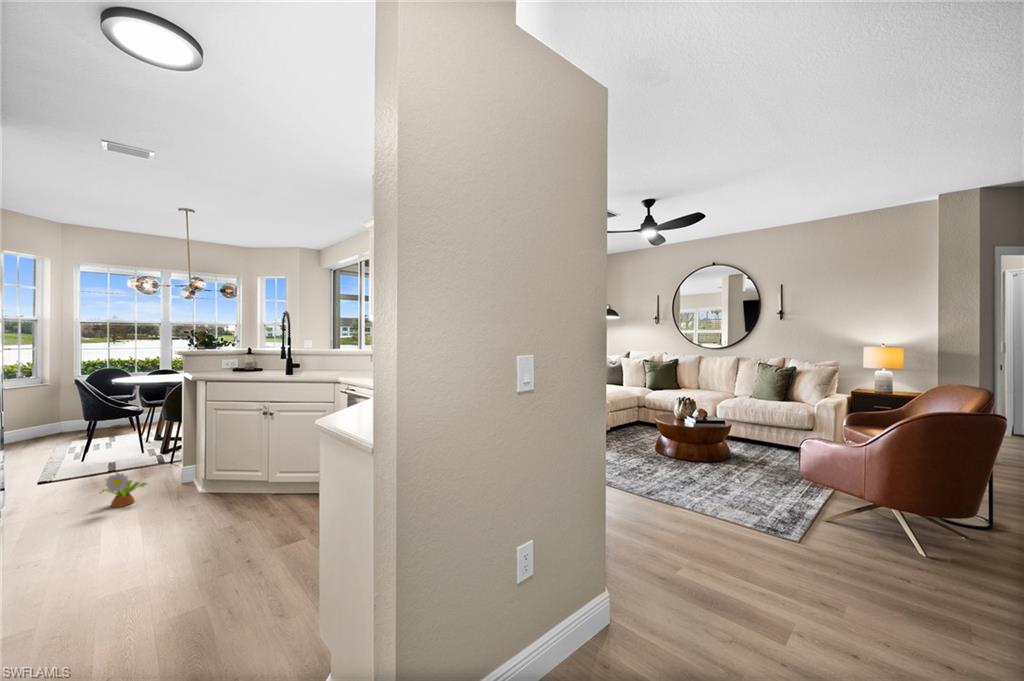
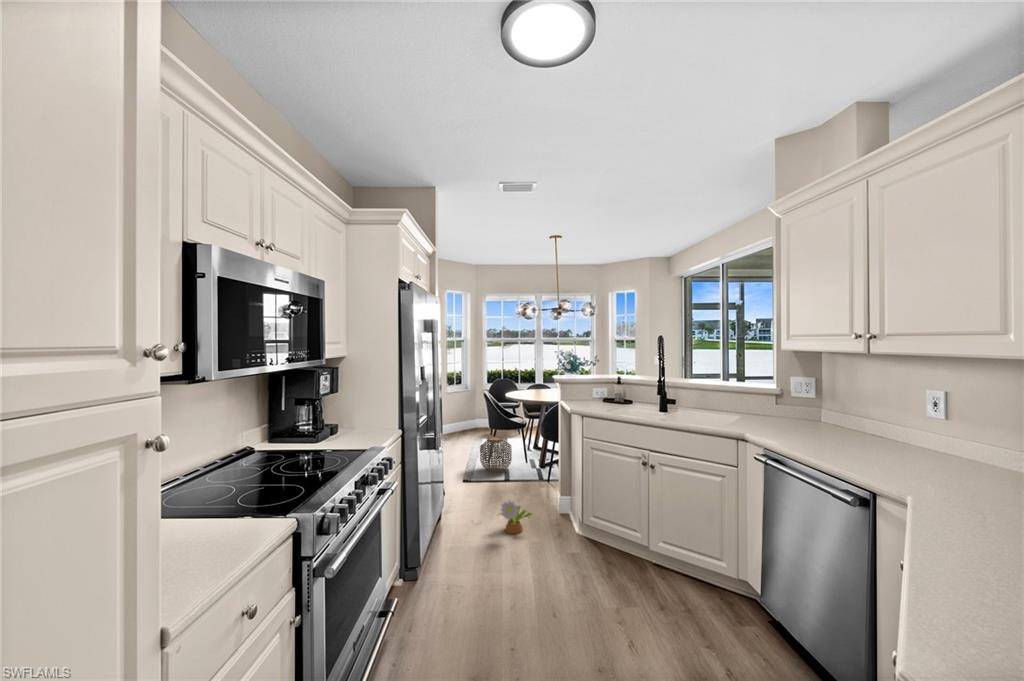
woven basket: none [69,427,119,469] -> present [480,436,512,474]

